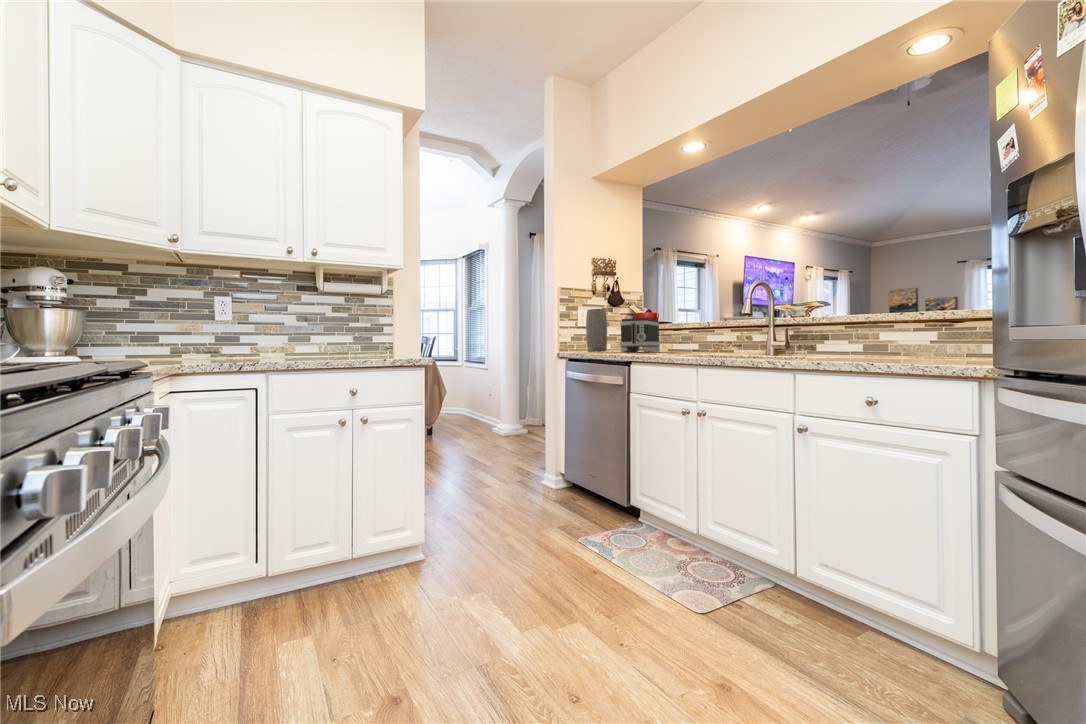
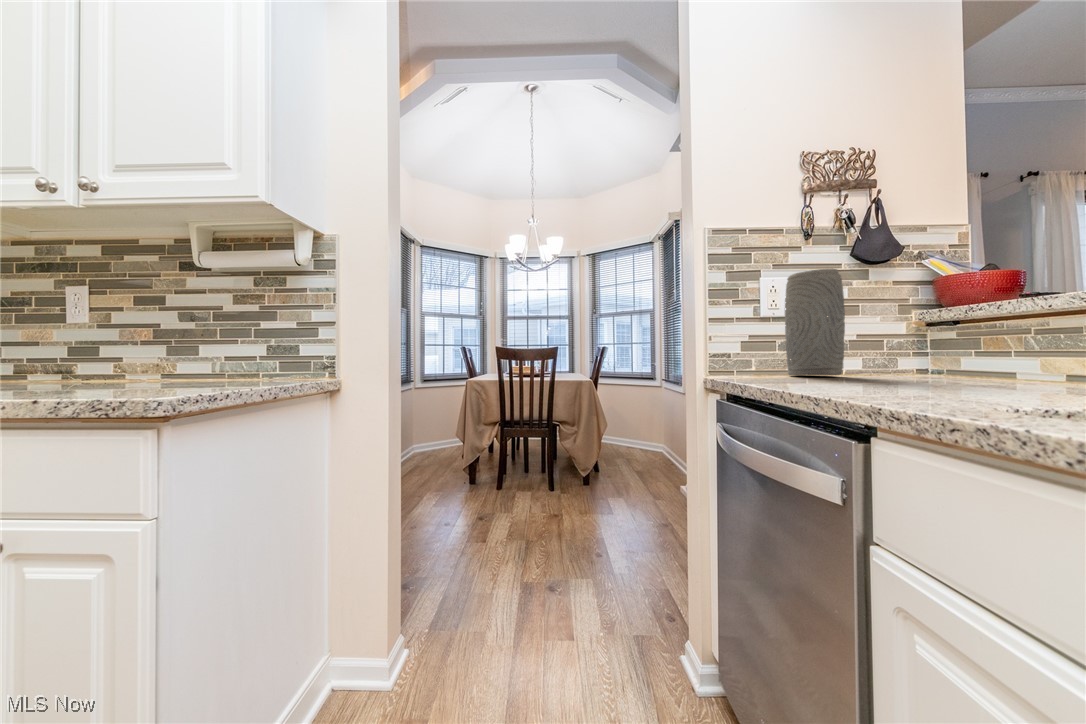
toaster: present [620,318,660,352] -> none [878,270,1048,390]

